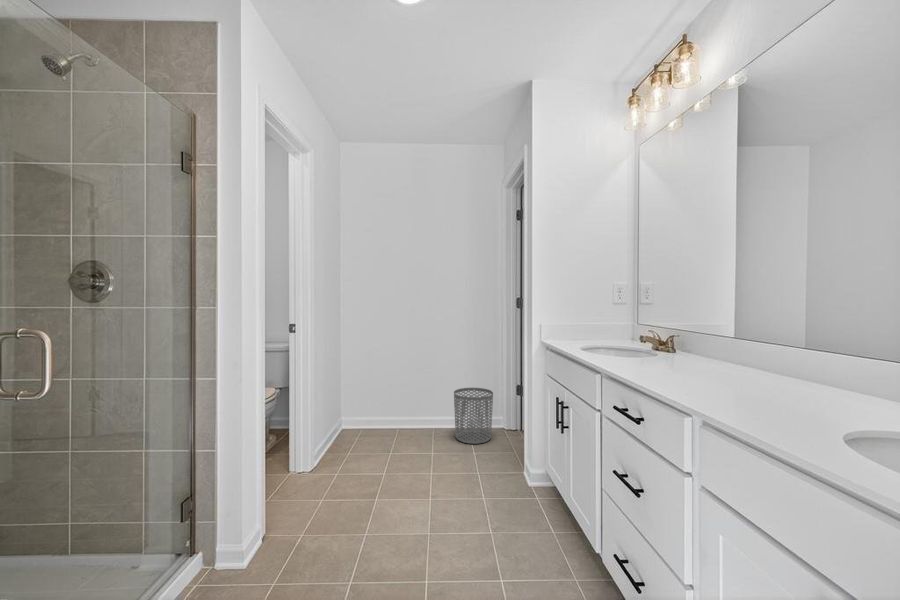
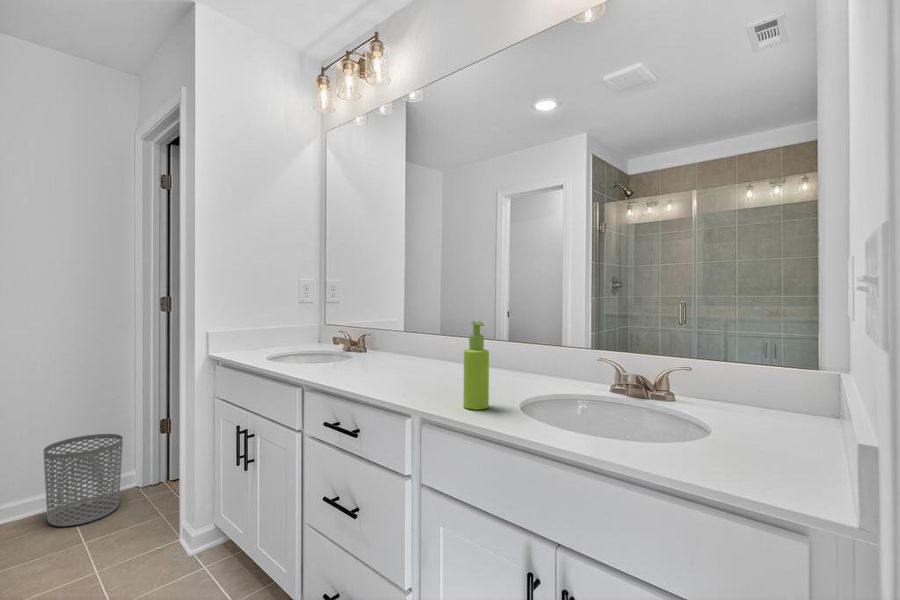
soap dispenser: none [754,327,791,425] -> present [464,321,489,410]

